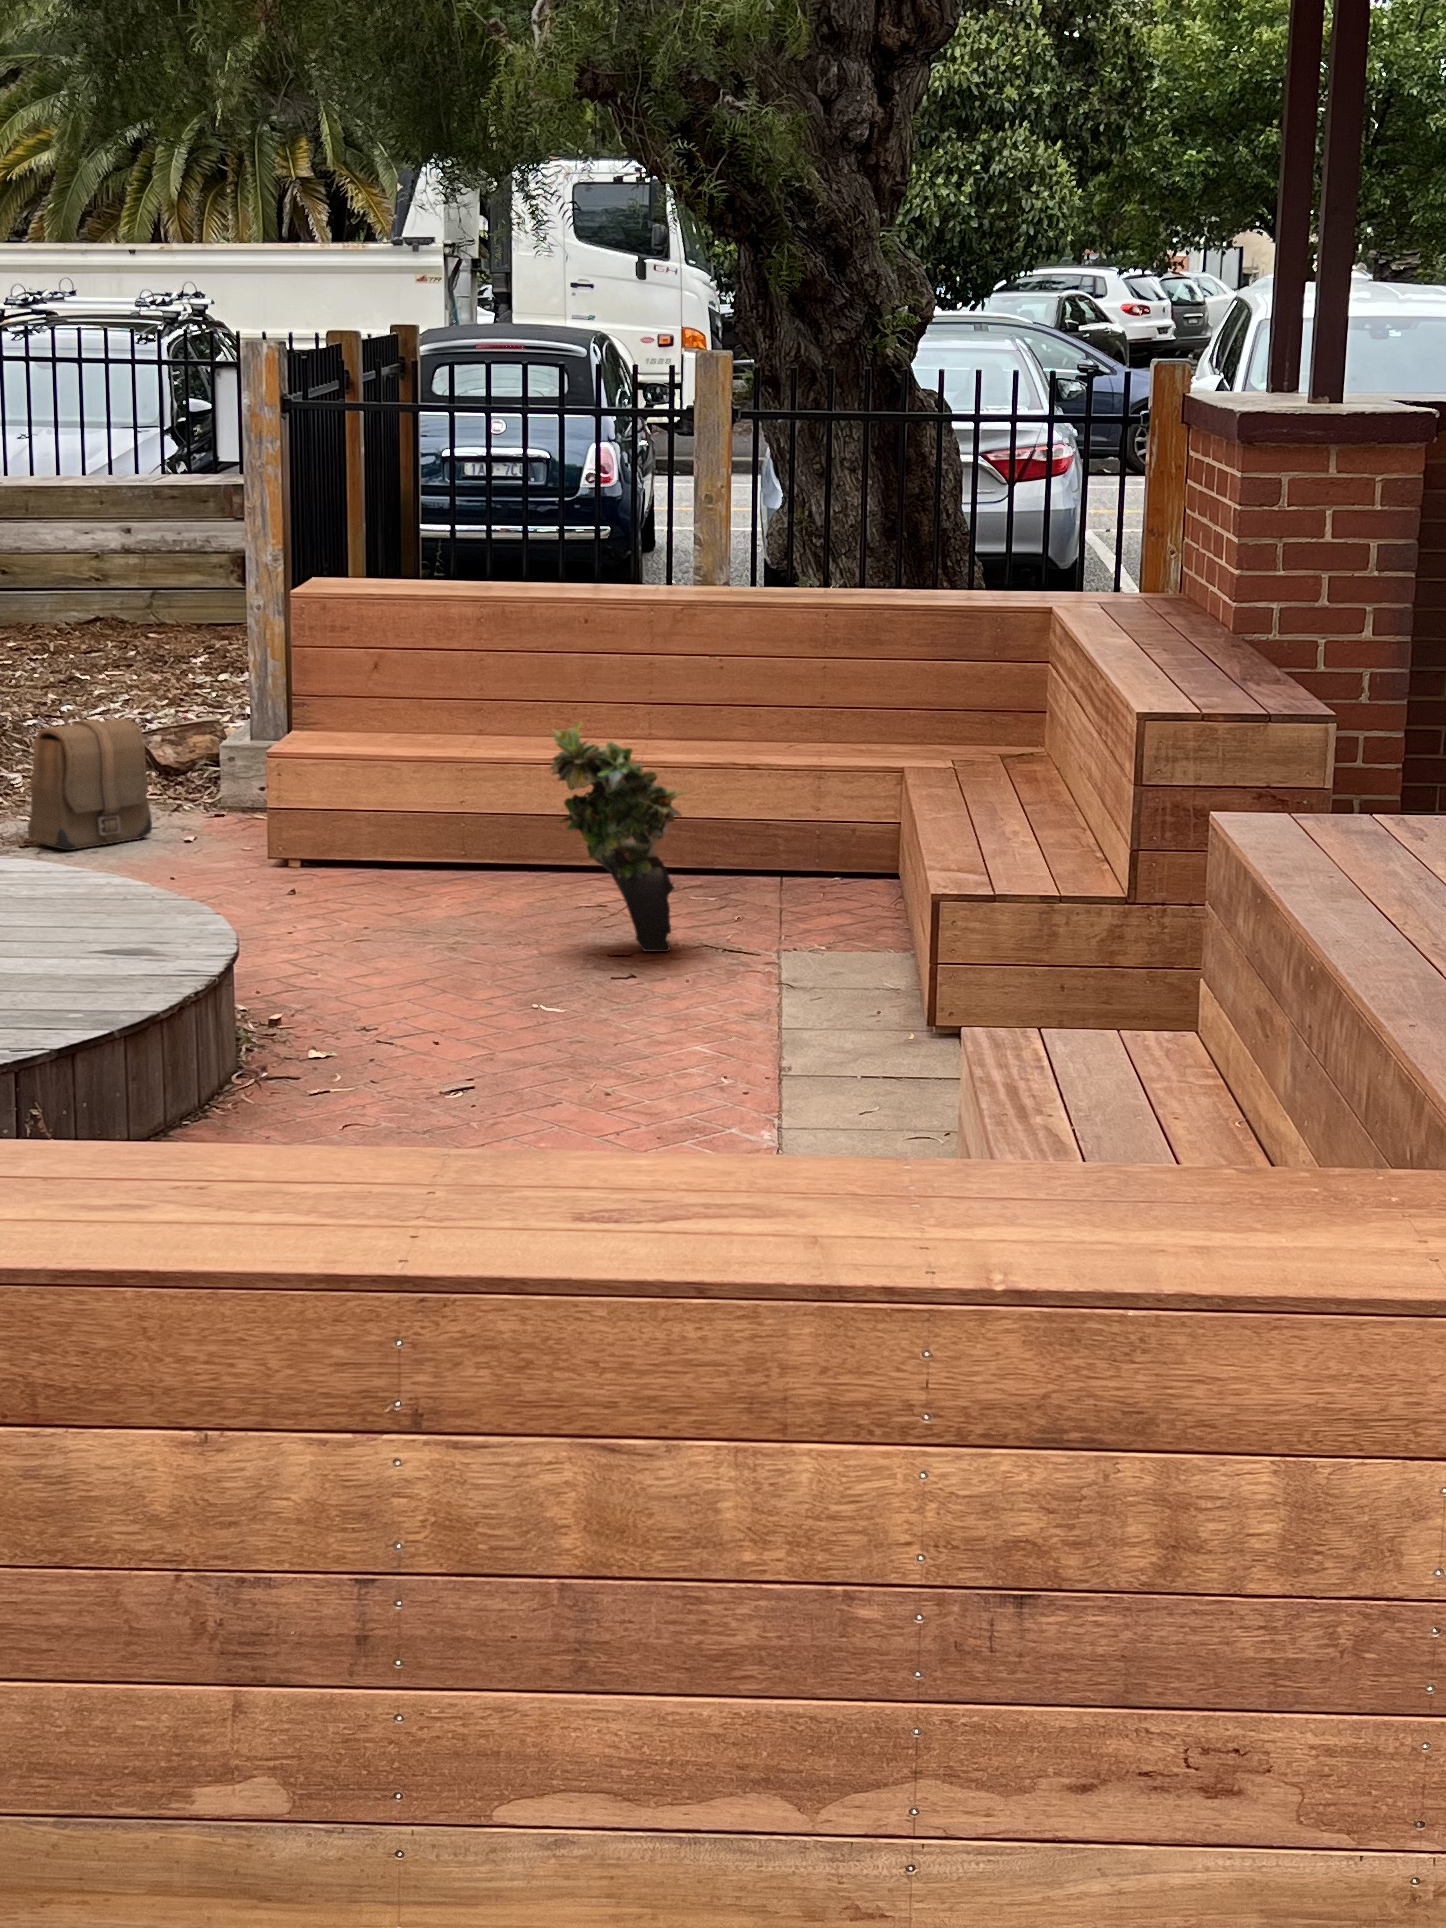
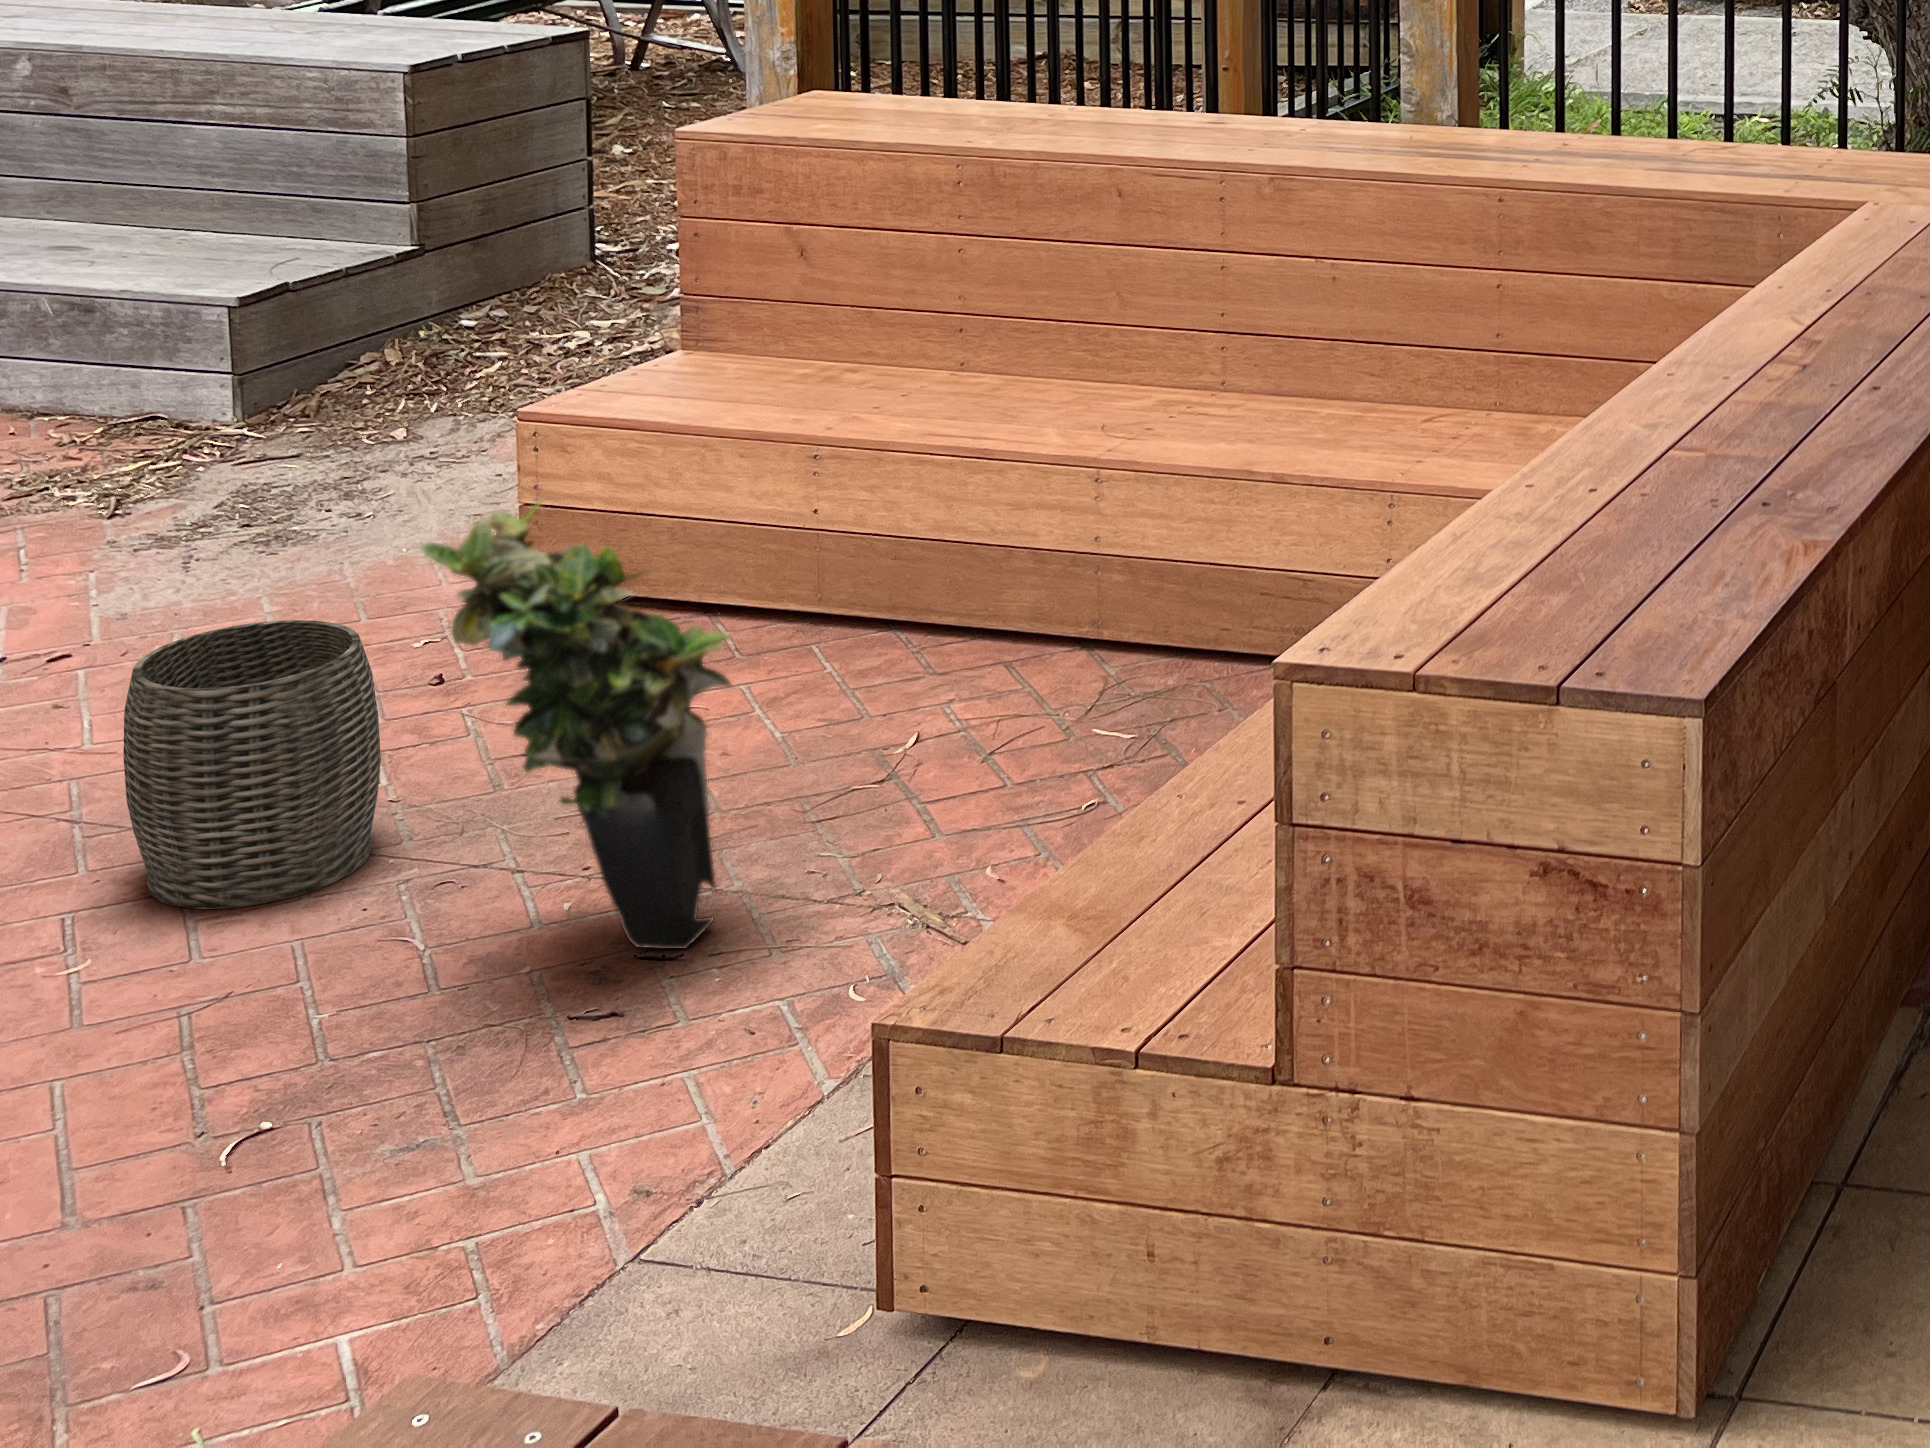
backpack: present [28,711,152,850] -> none [250,302,457,530]
woven basket: none [319,816,441,955] -> present [123,620,381,909]

